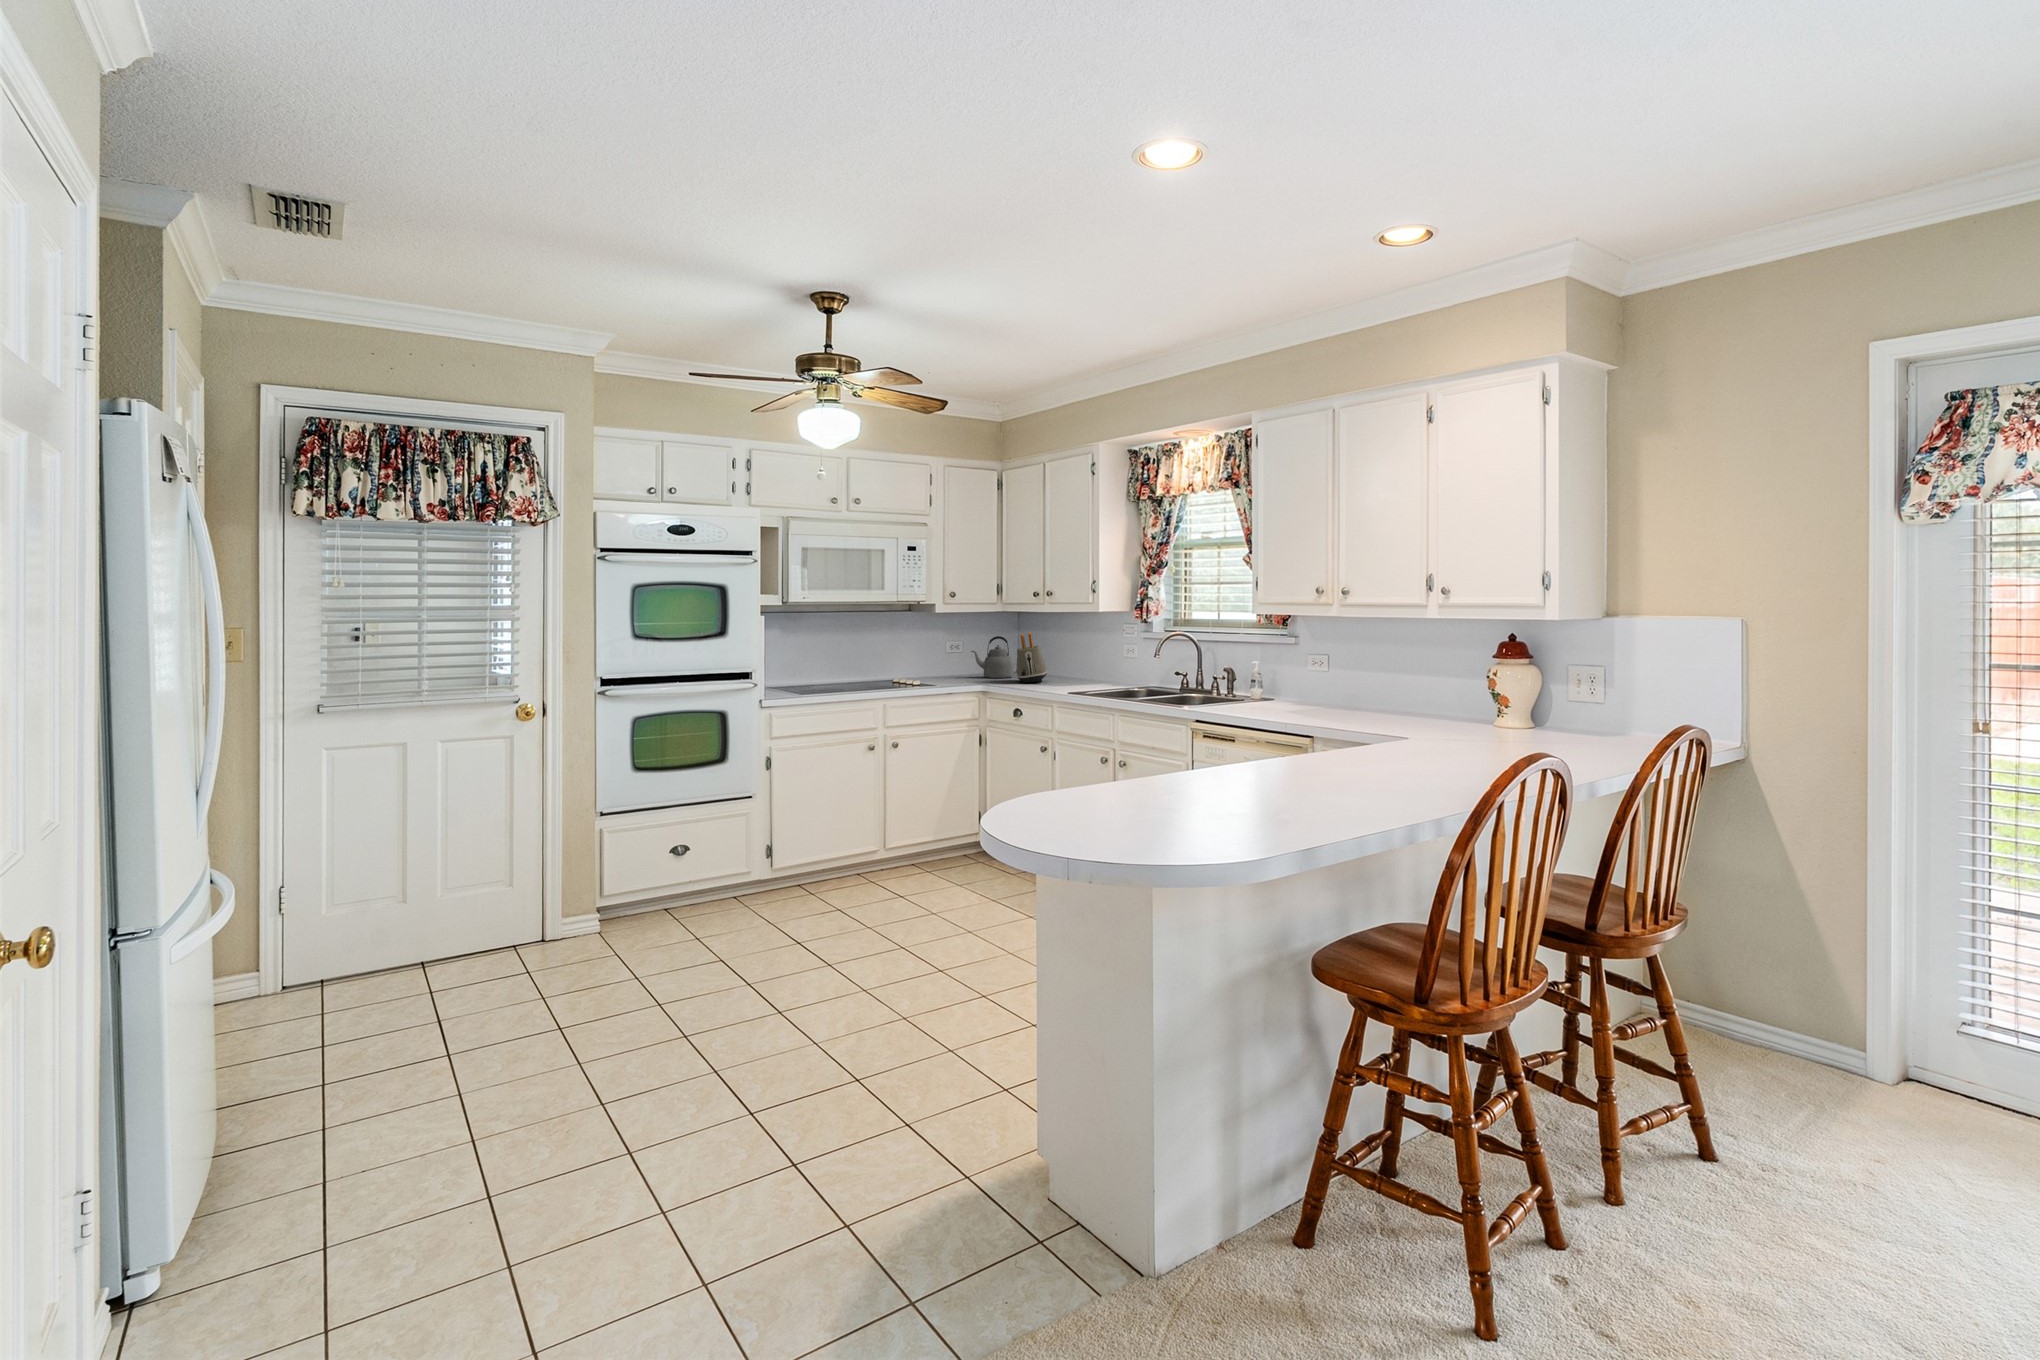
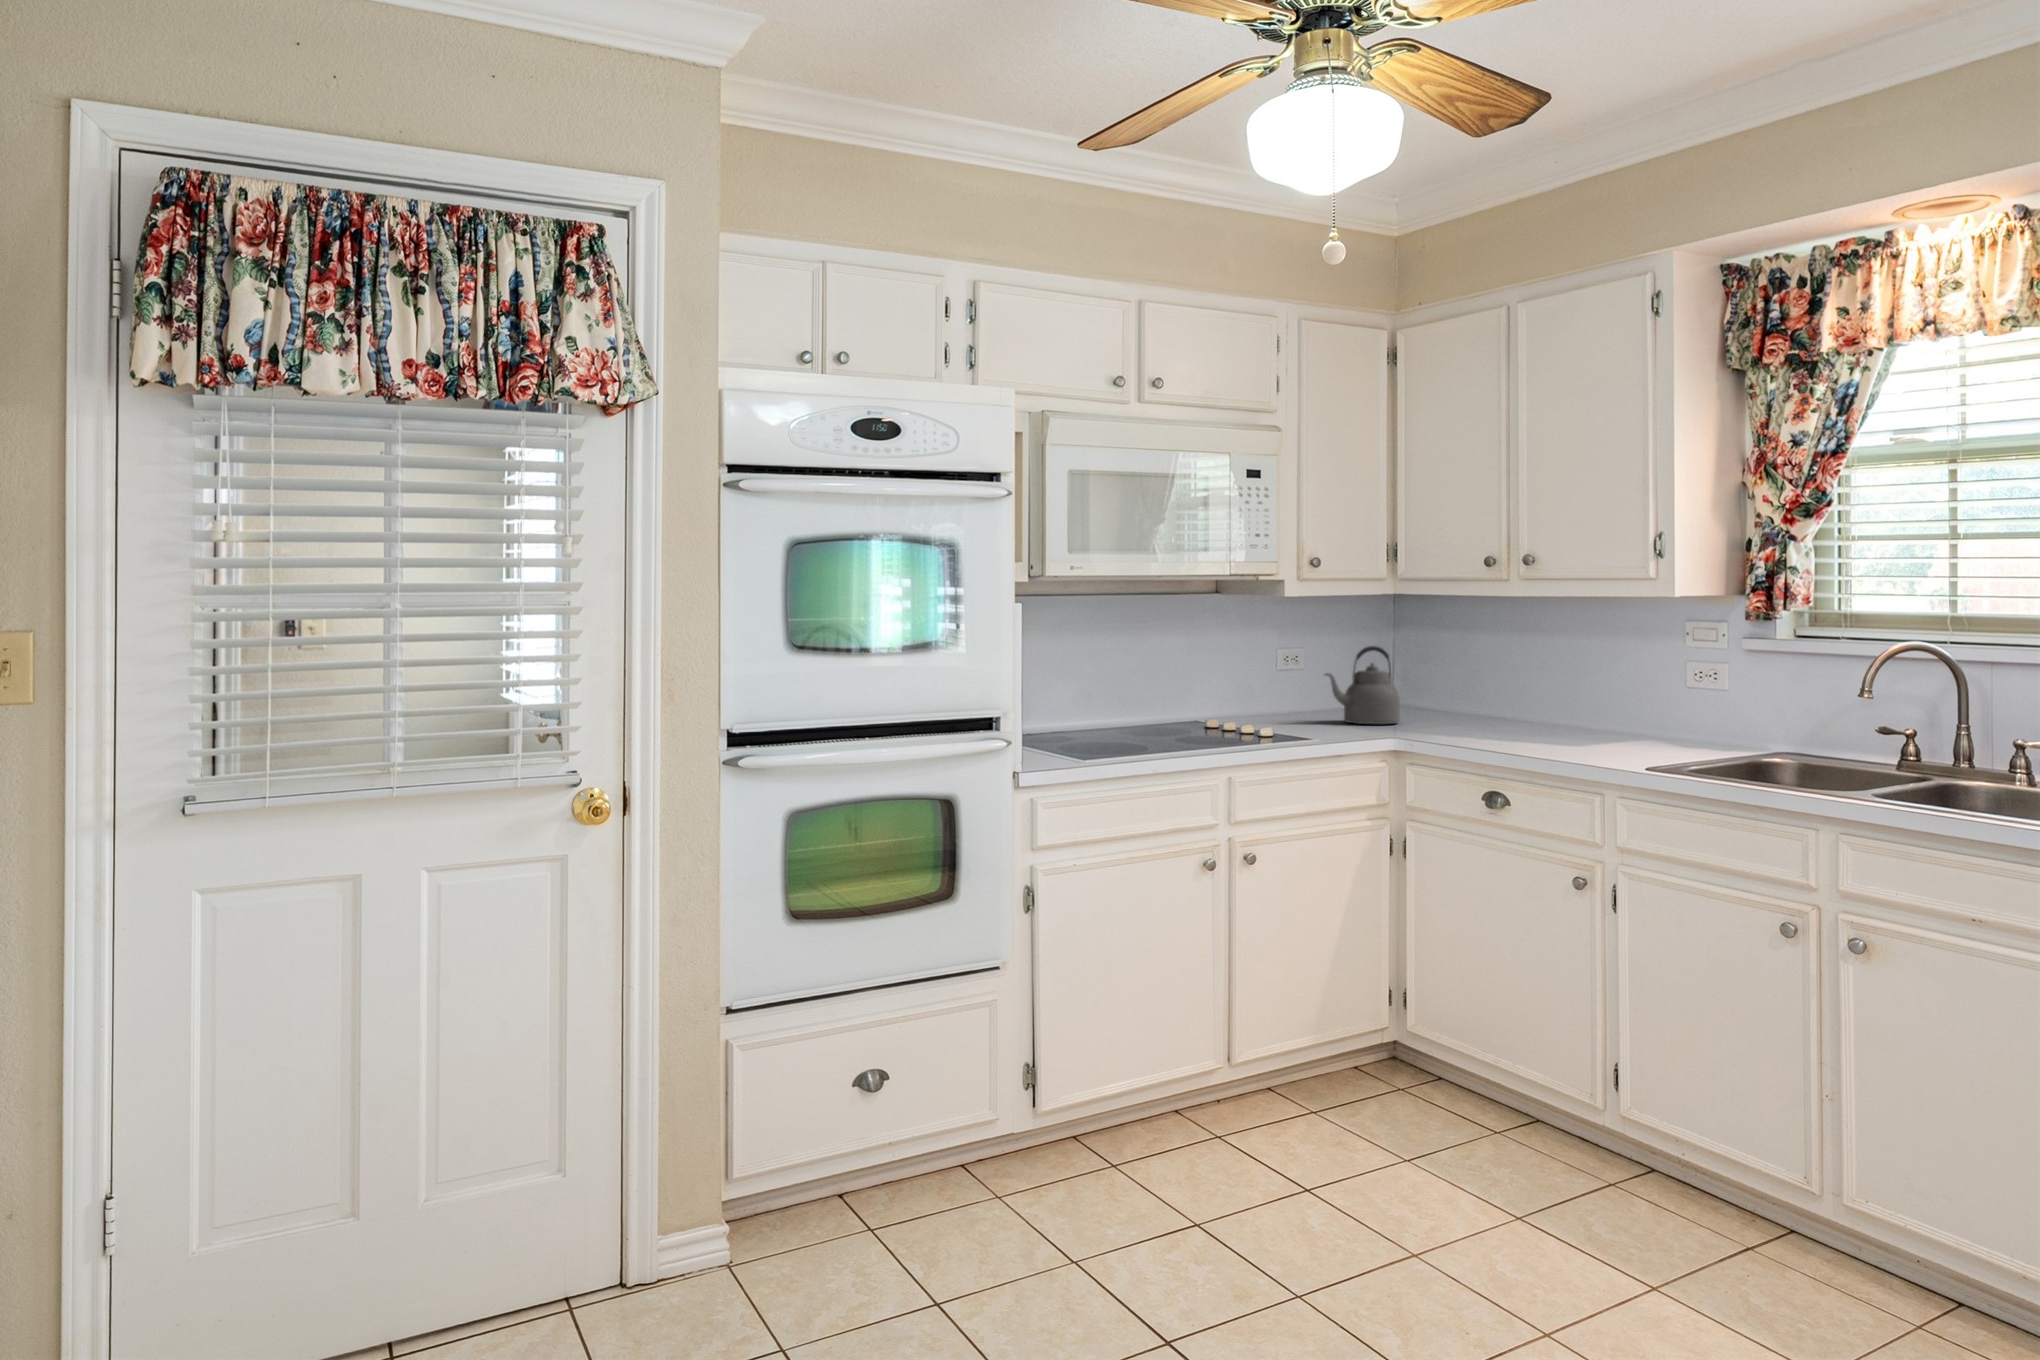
toaster: present [1017,633,1047,683] -> none [1432,640,1500,738]

